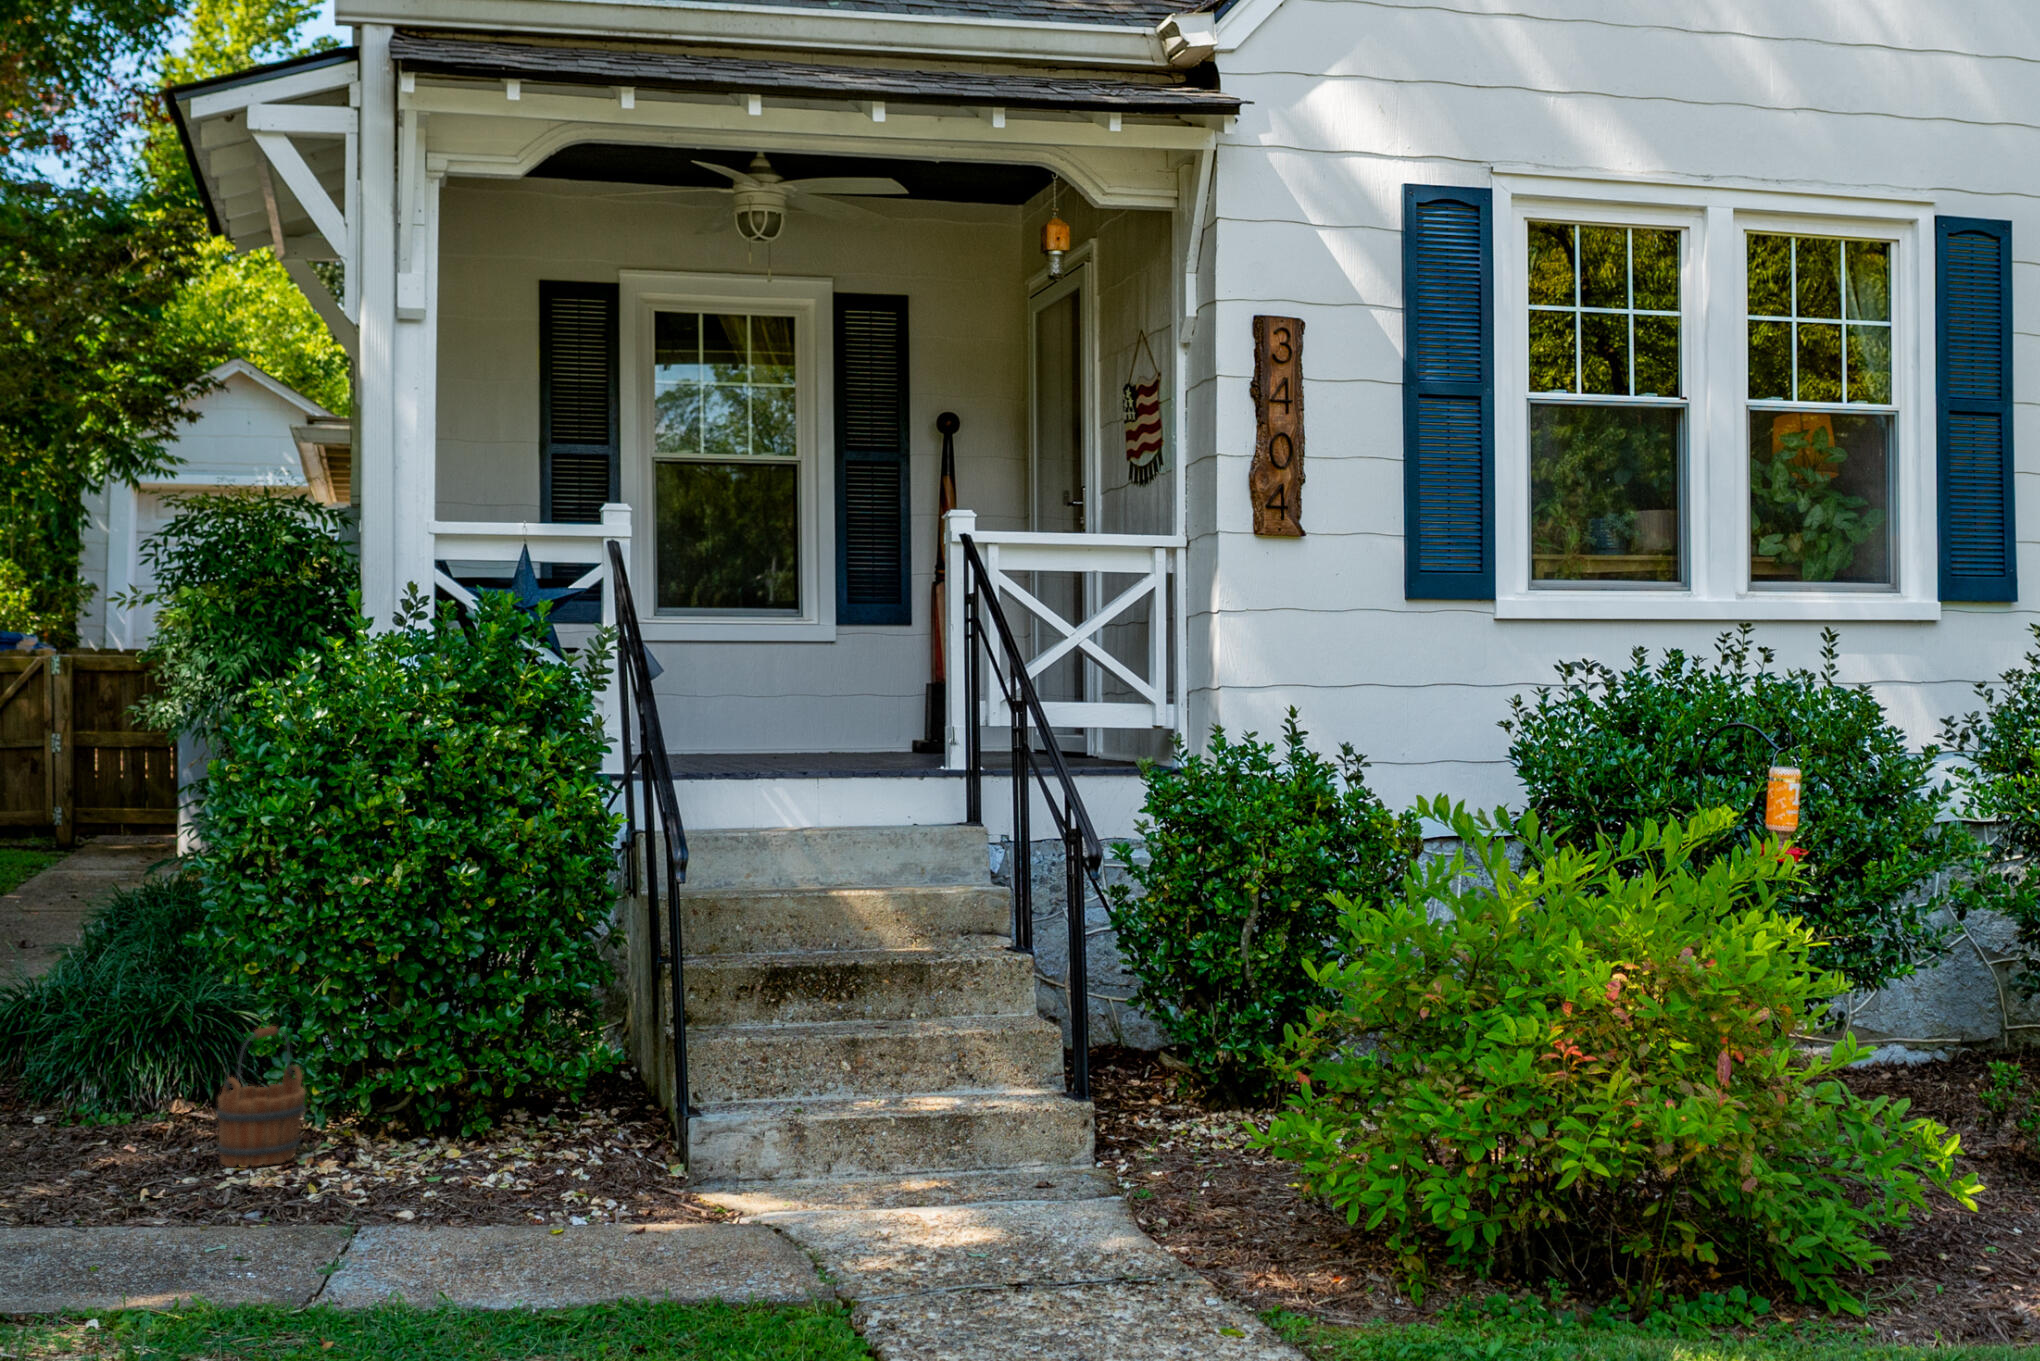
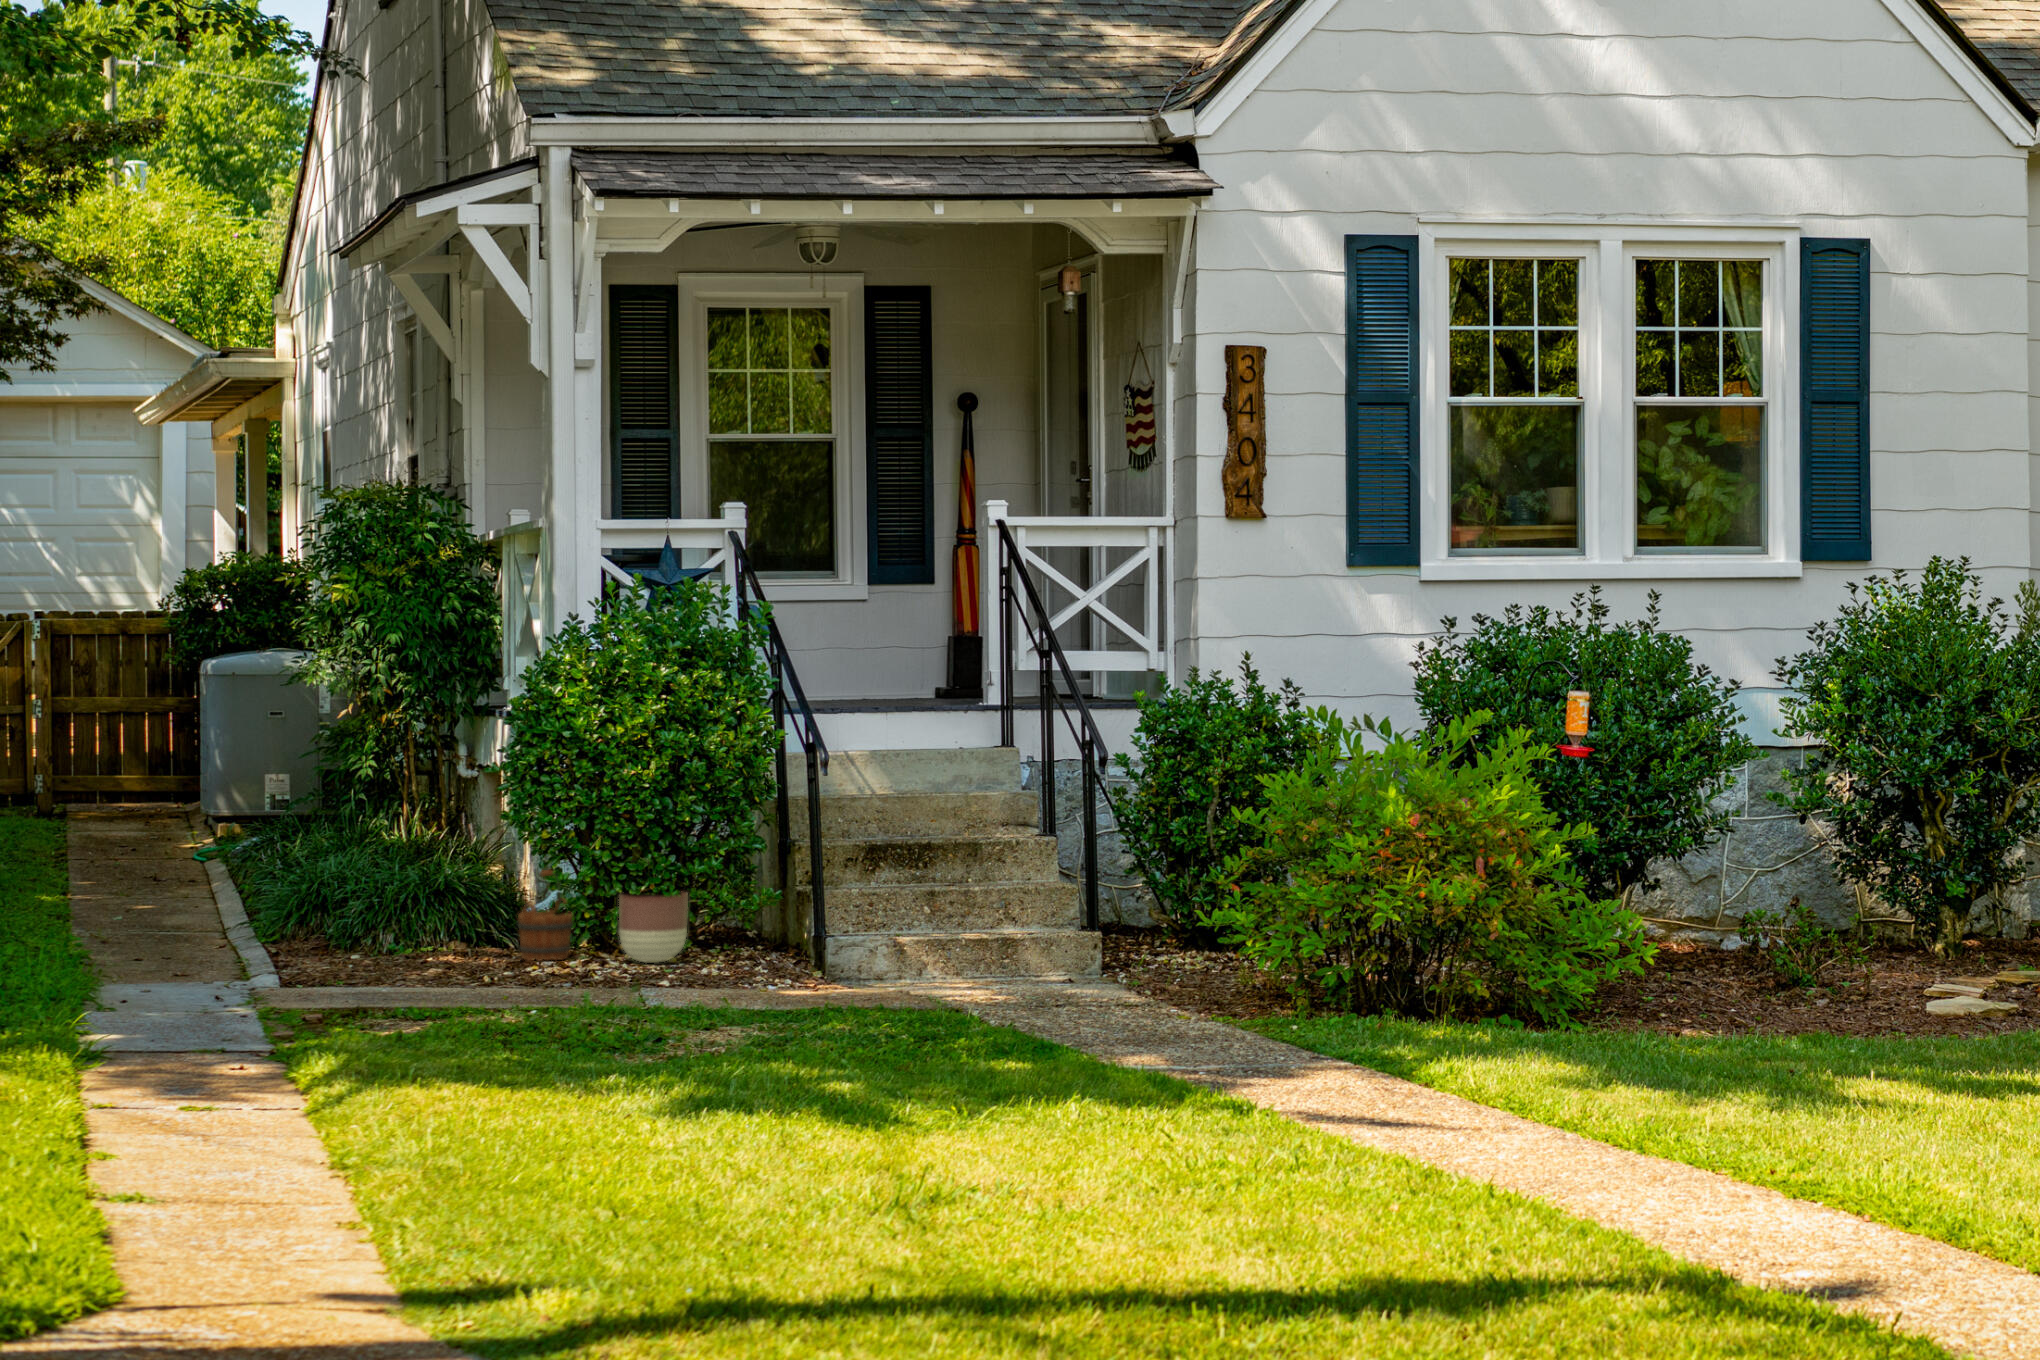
planter: none [370,1053,480,1168] -> present [619,892,688,963]

